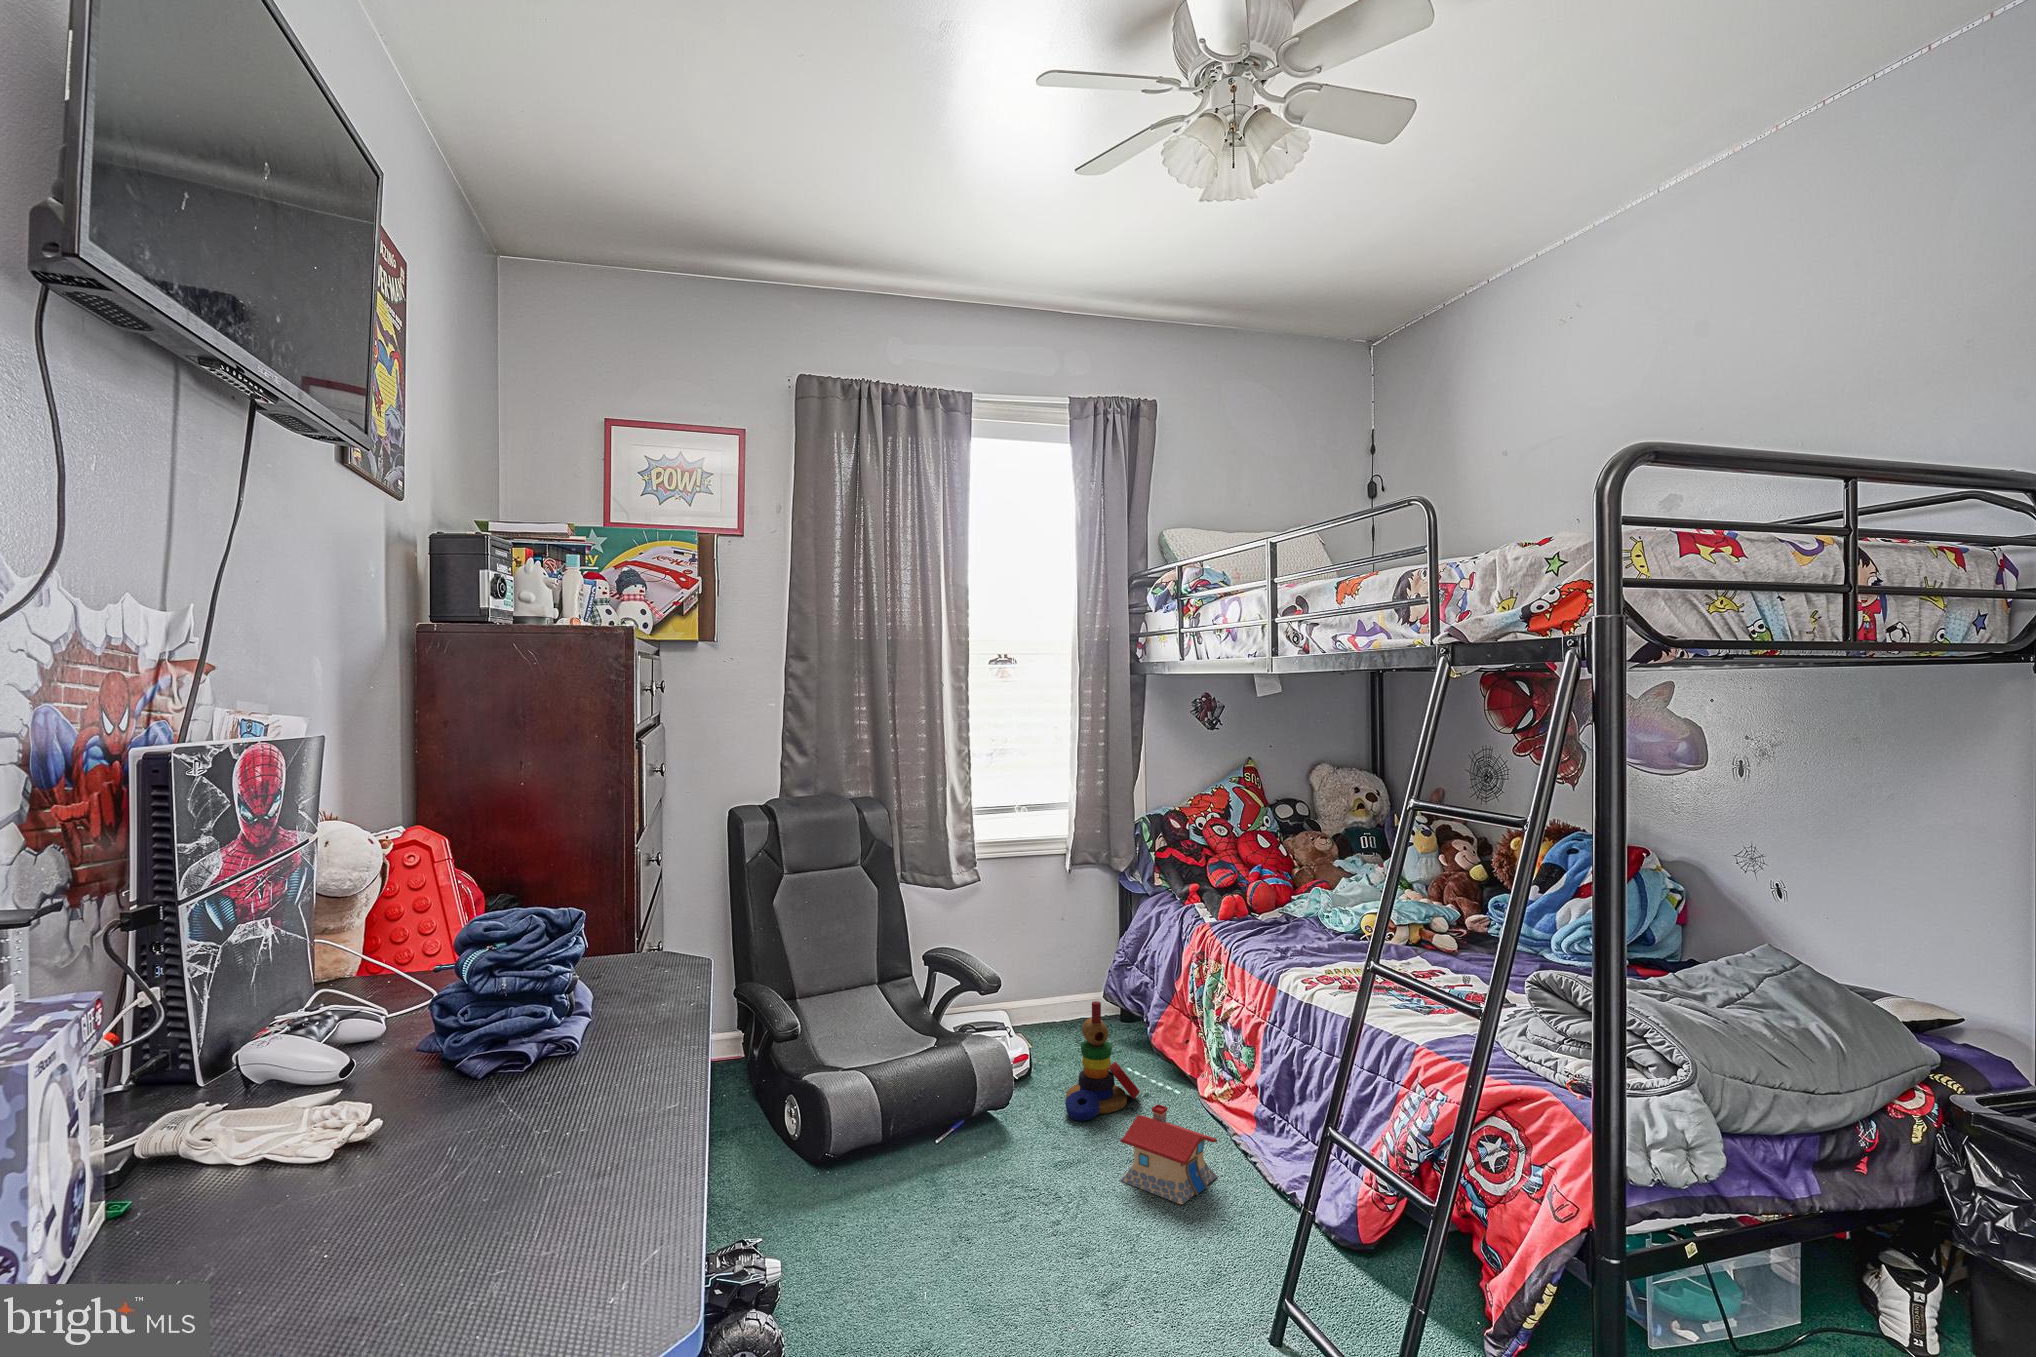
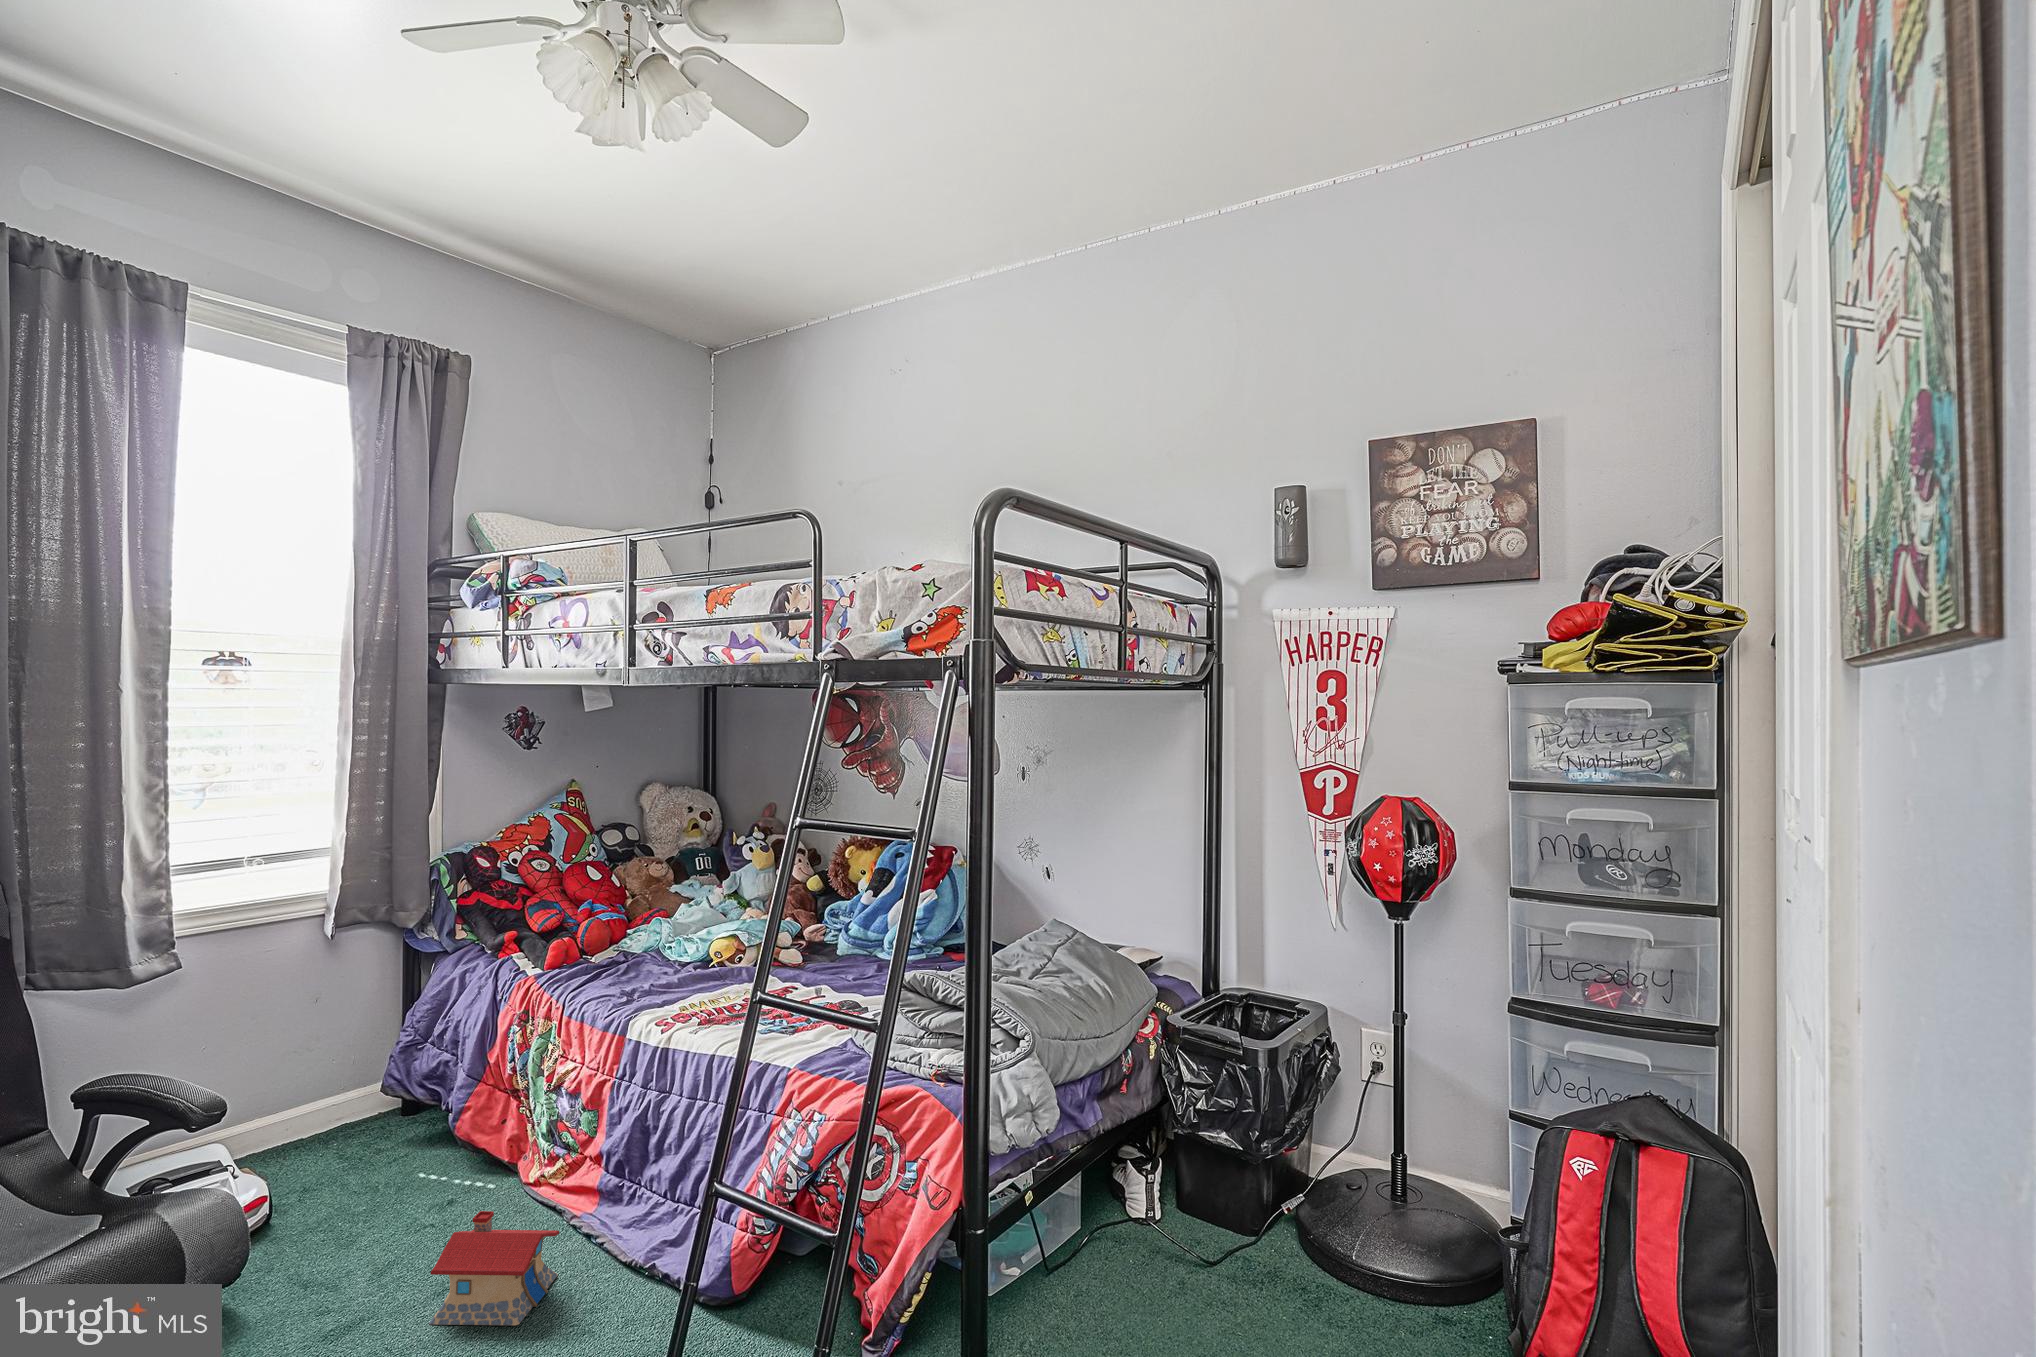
stacking toy: present [1066,1001,1140,1121] -> none [332,1101,443,1265]

